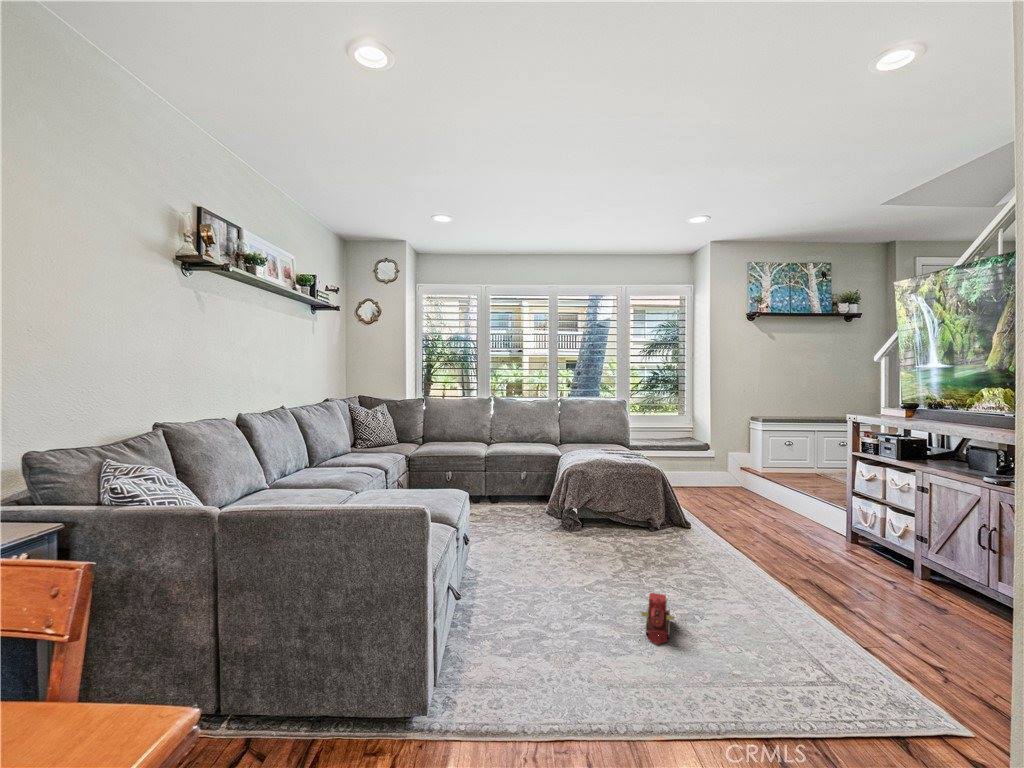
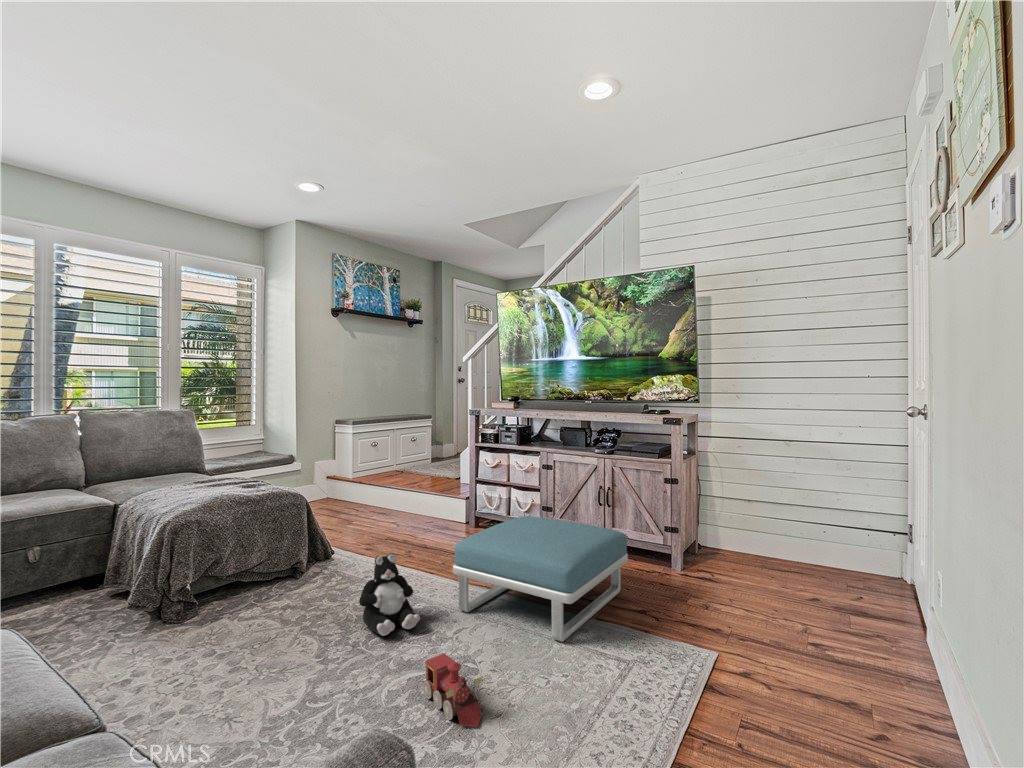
plush toy: none [654,522,698,583] -> present [359,553,420,636]
footstool: none [735,528,946,642] -> present [453,516,628,642]

